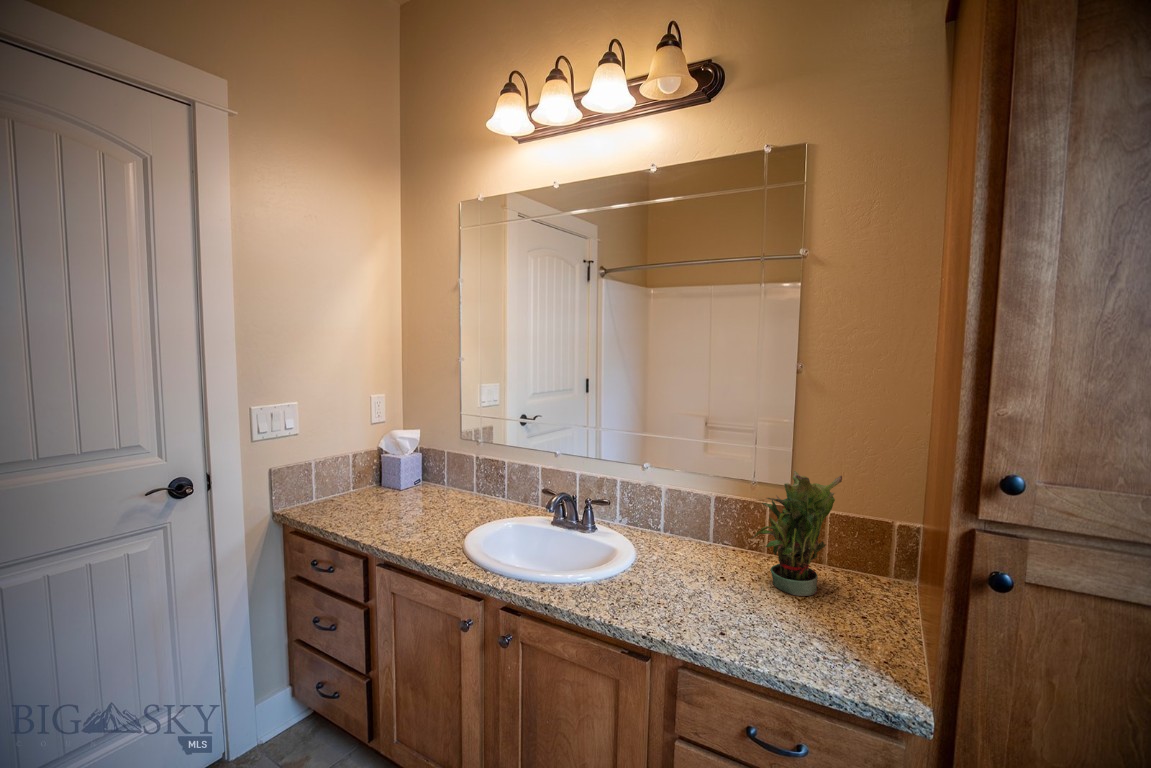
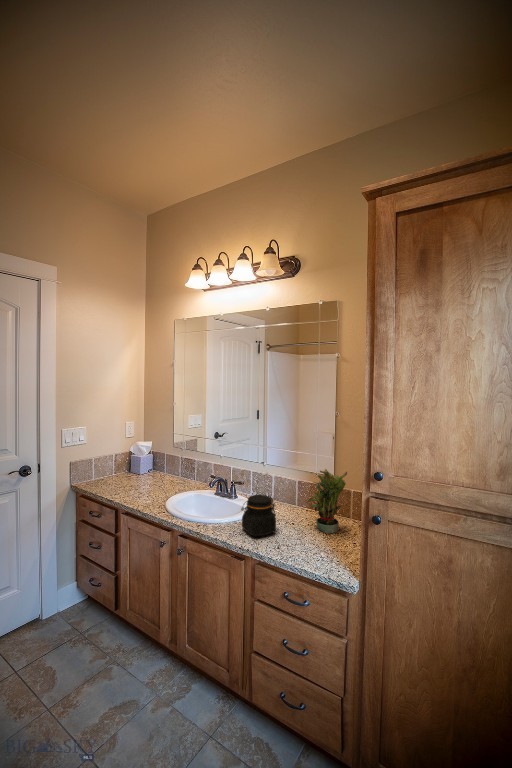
jar: none [632,525,703,610] -> present [241,495,276,536]

